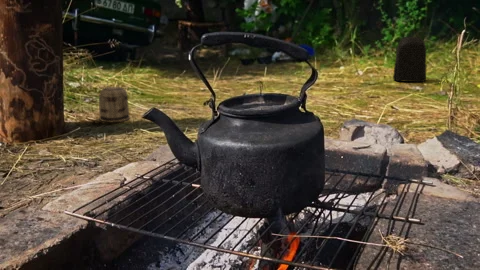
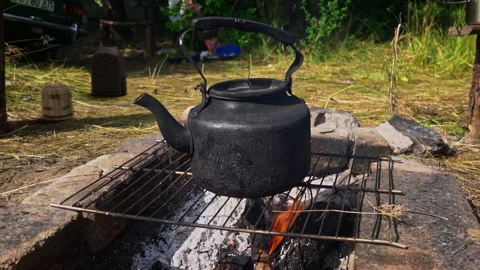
backpack: present [393,37,426,82] -> present [91,46,127,96]

